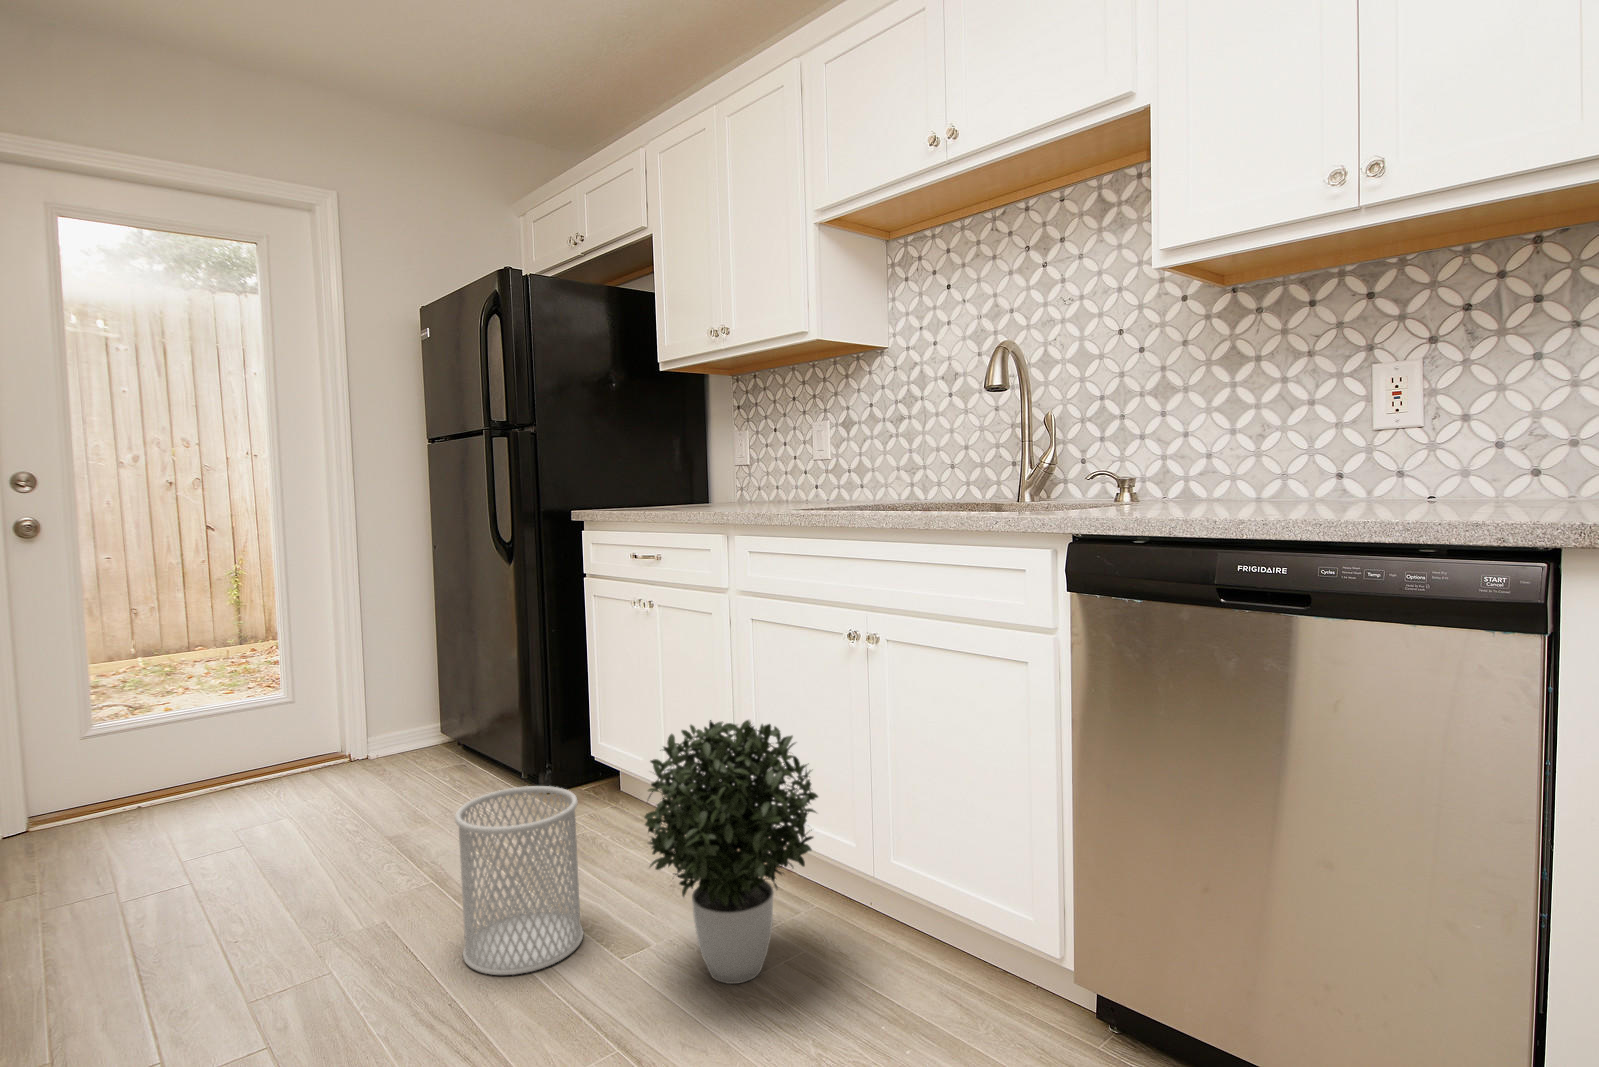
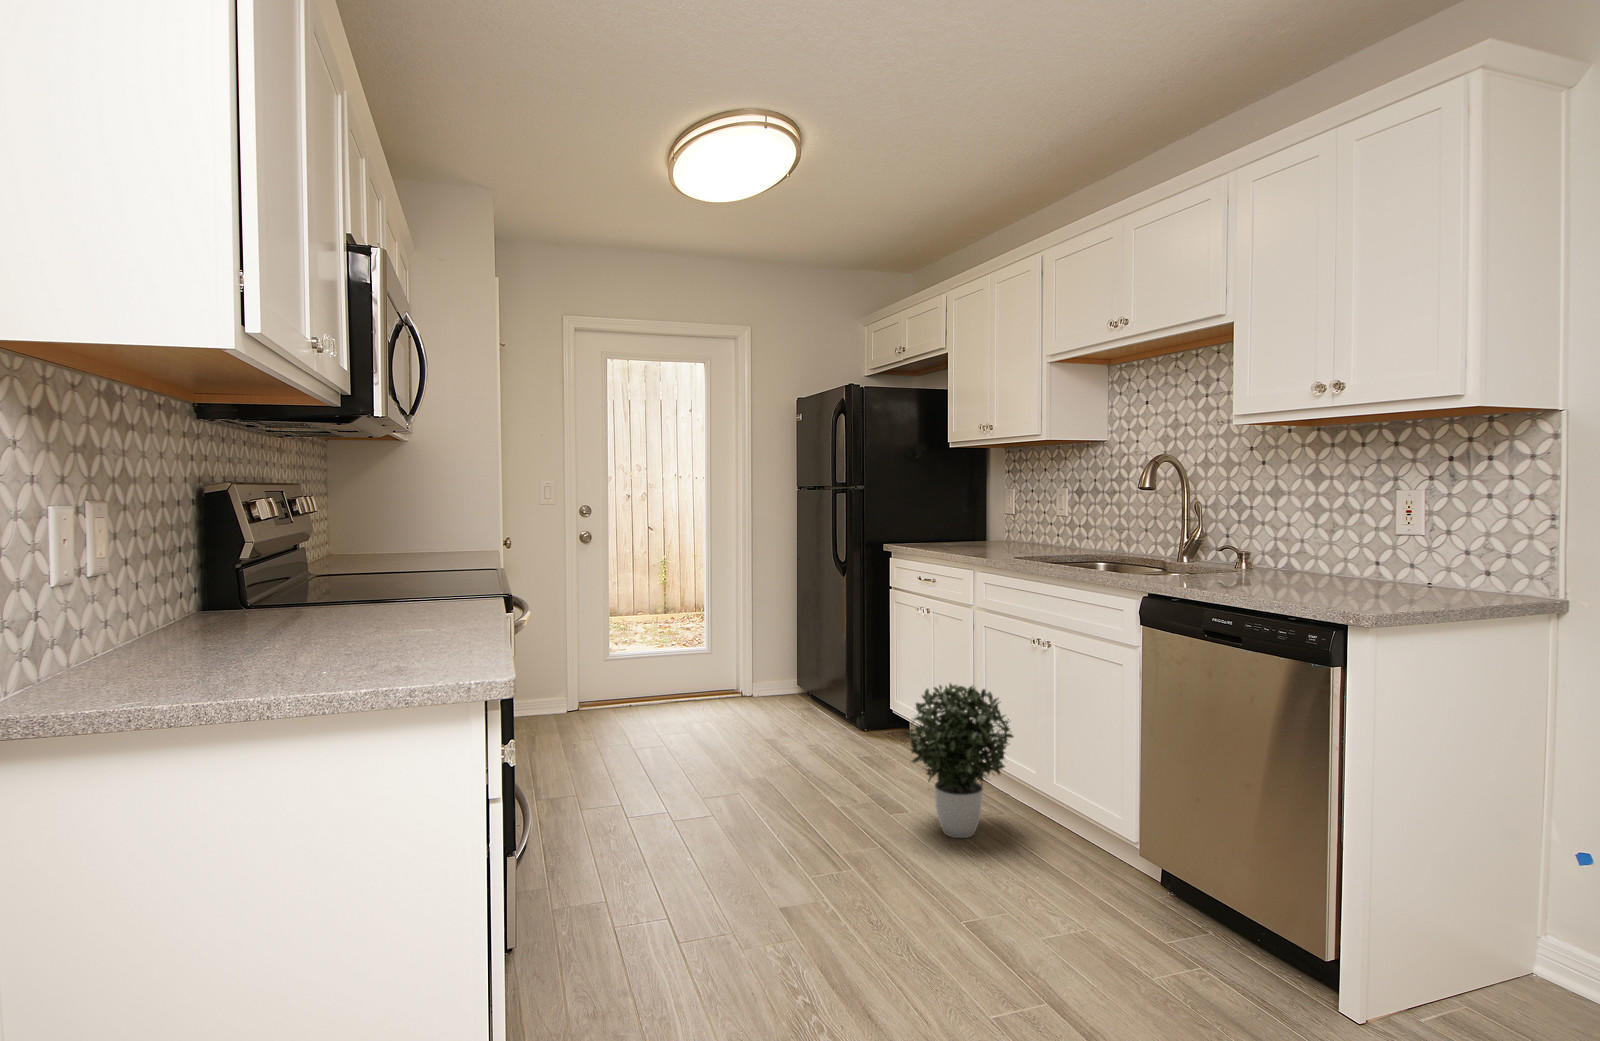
wastebasket: present [455,786,583,975] -> none [808,713,875,814]

